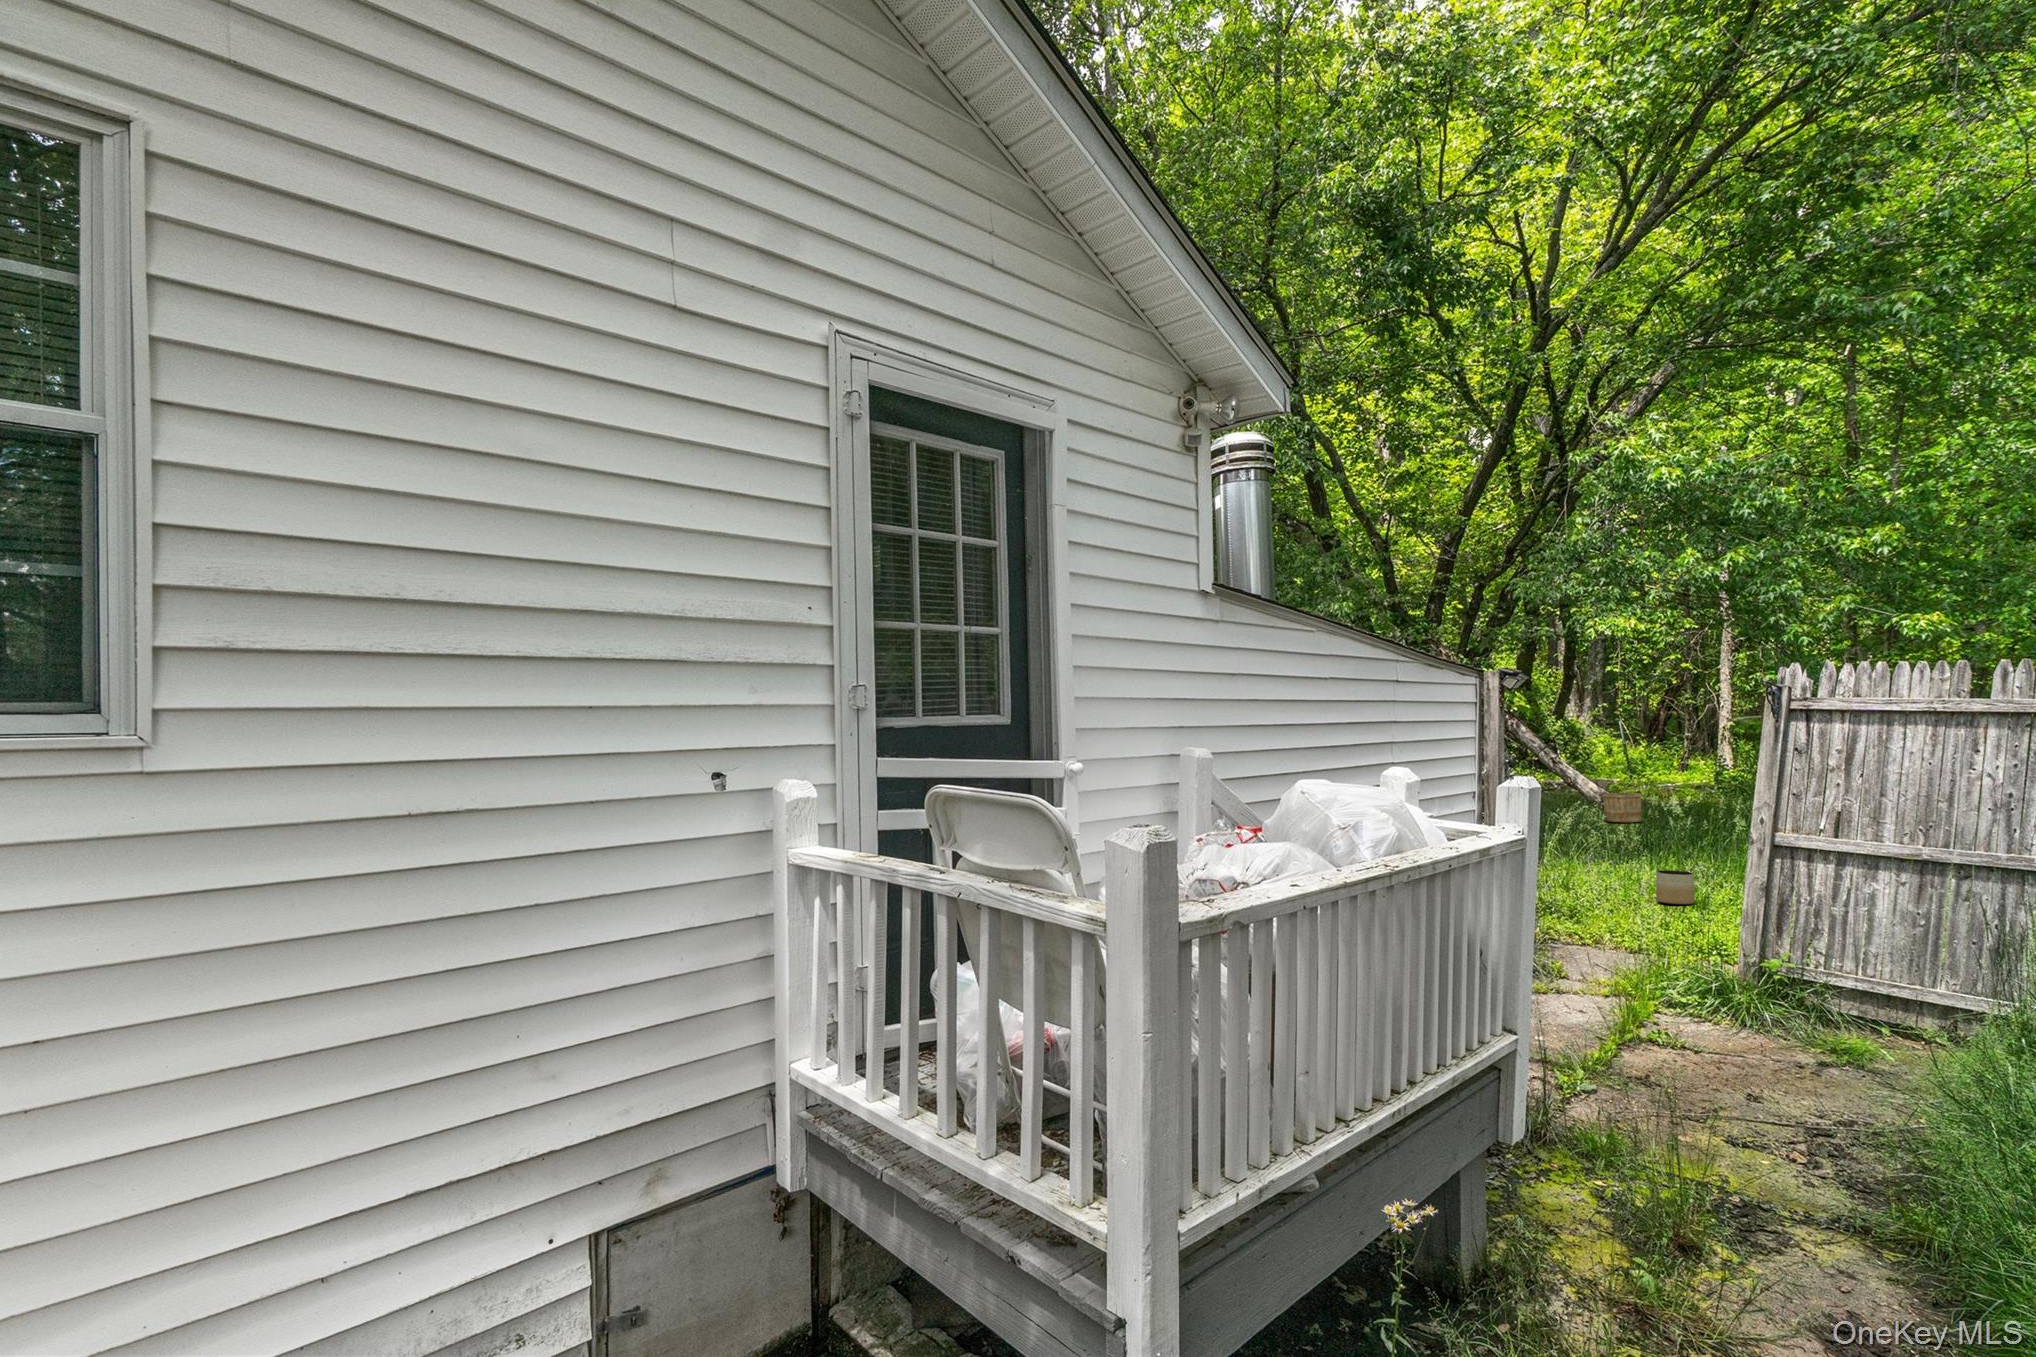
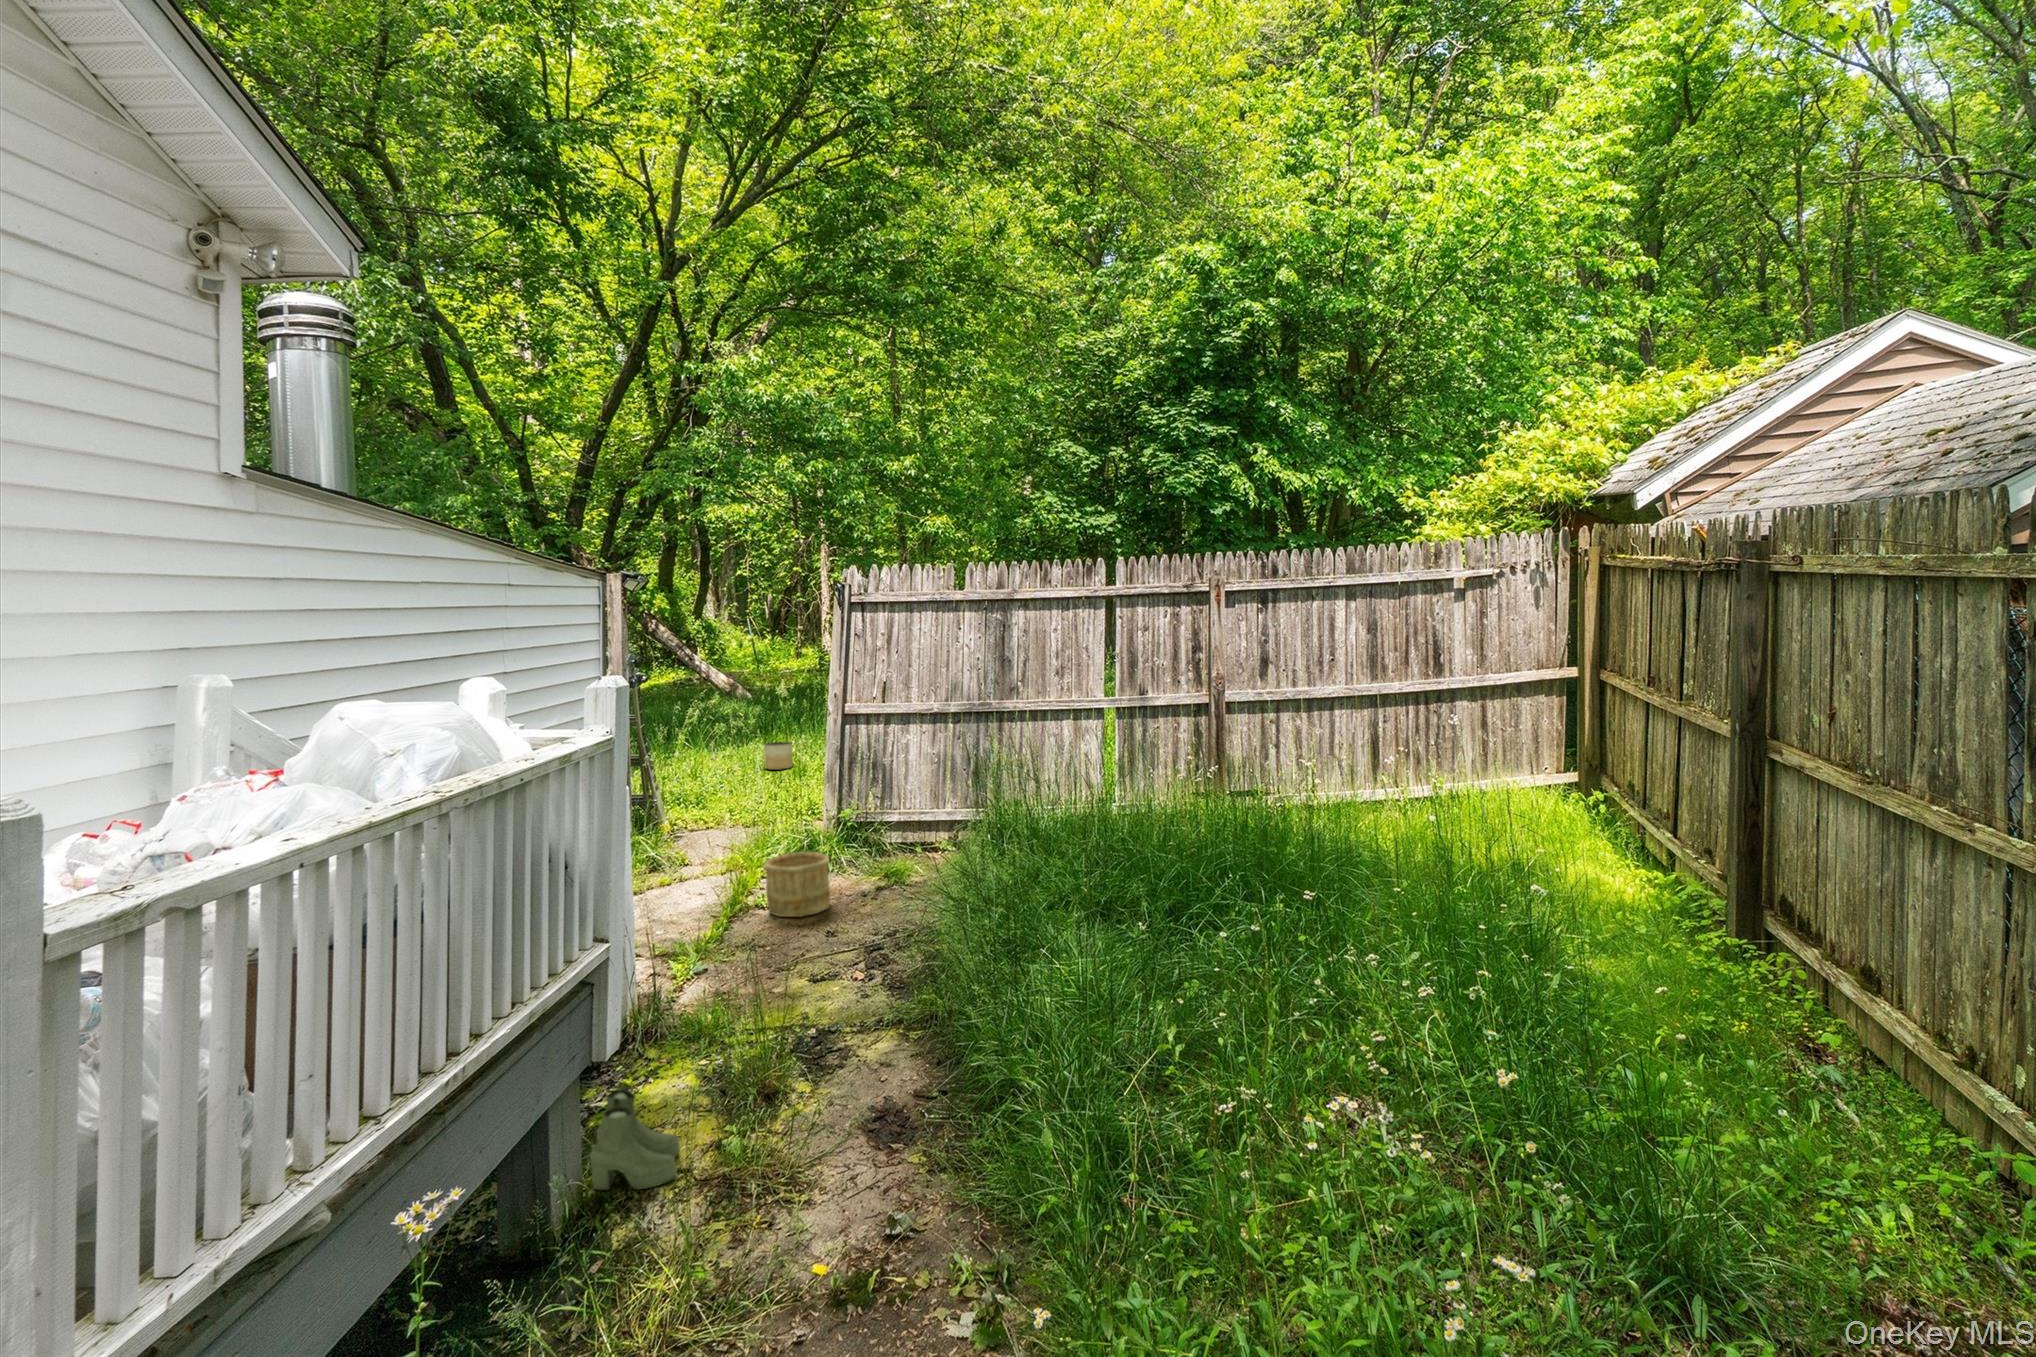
wooden bucket: present [1602,793,1642,823] -> present [763,852,830,917]
boots: none [1496,1193,1588,1303] -> present [590,1089,680,1190]

